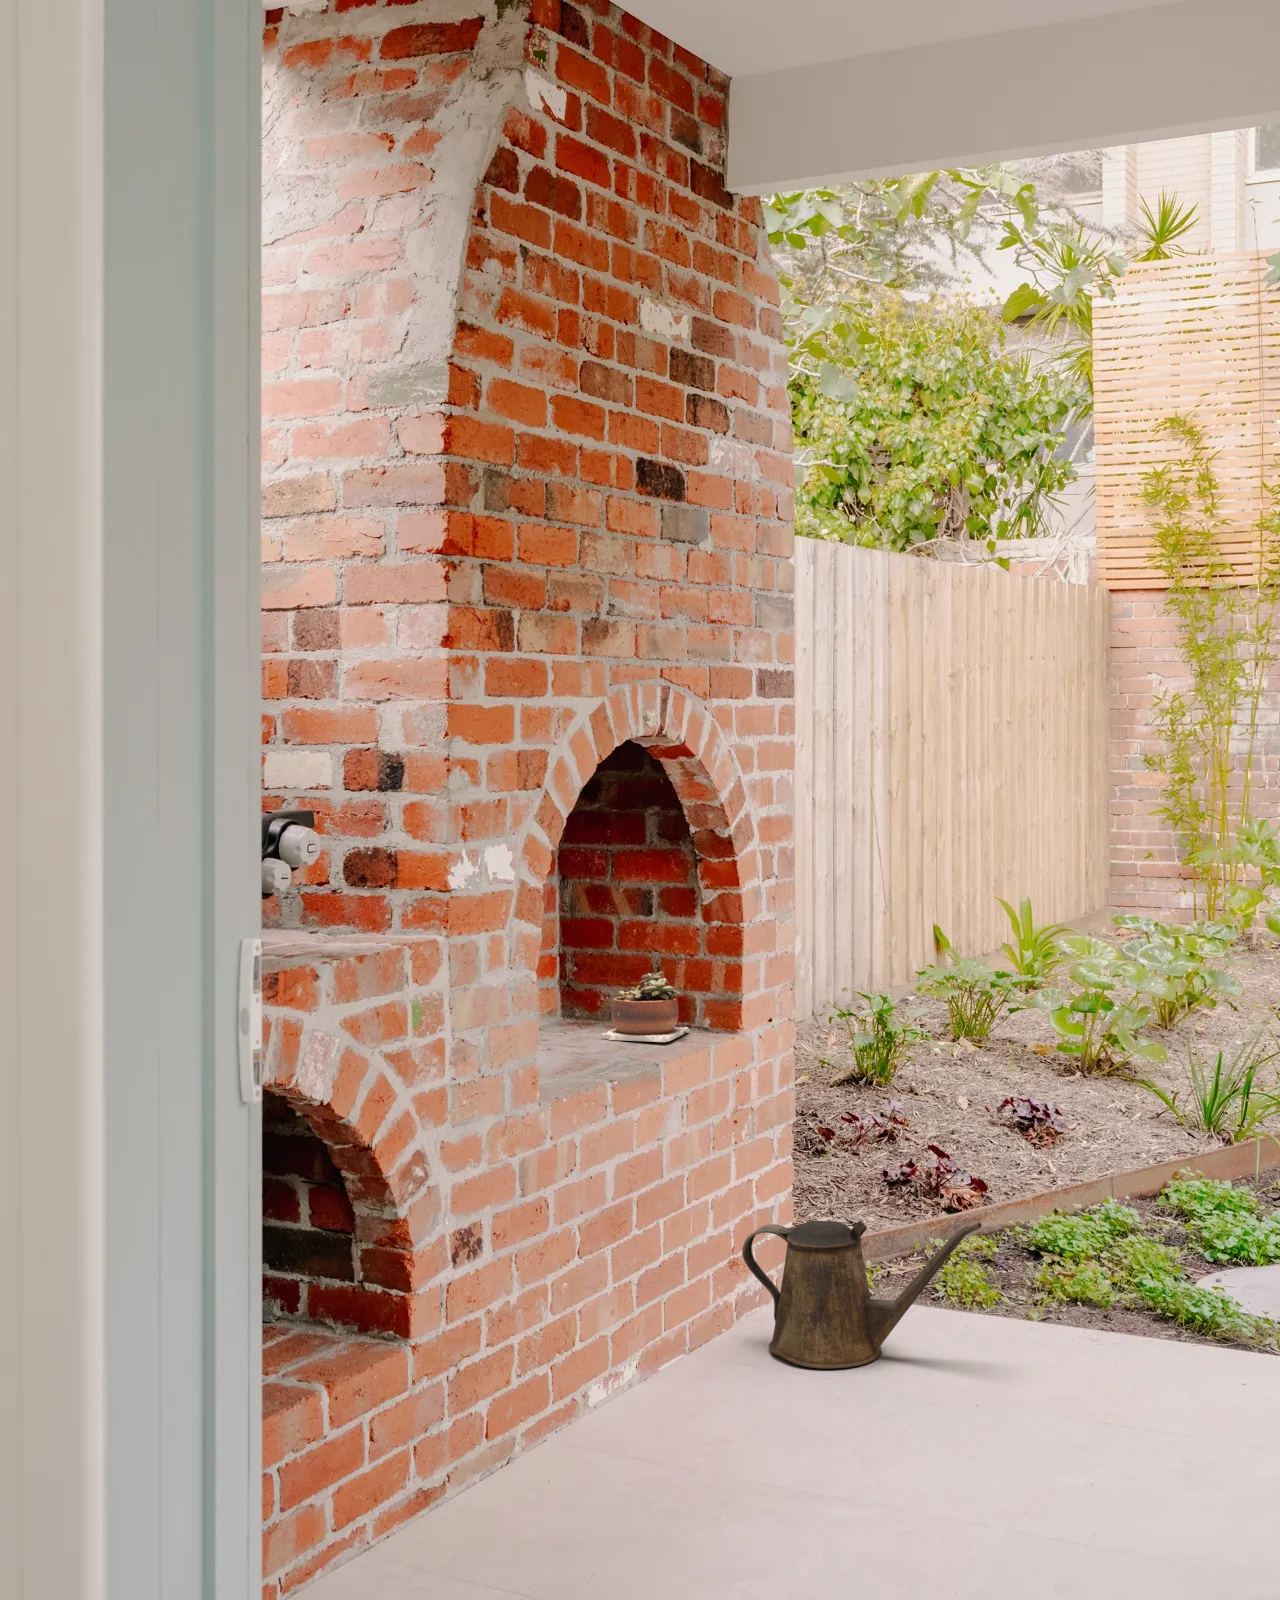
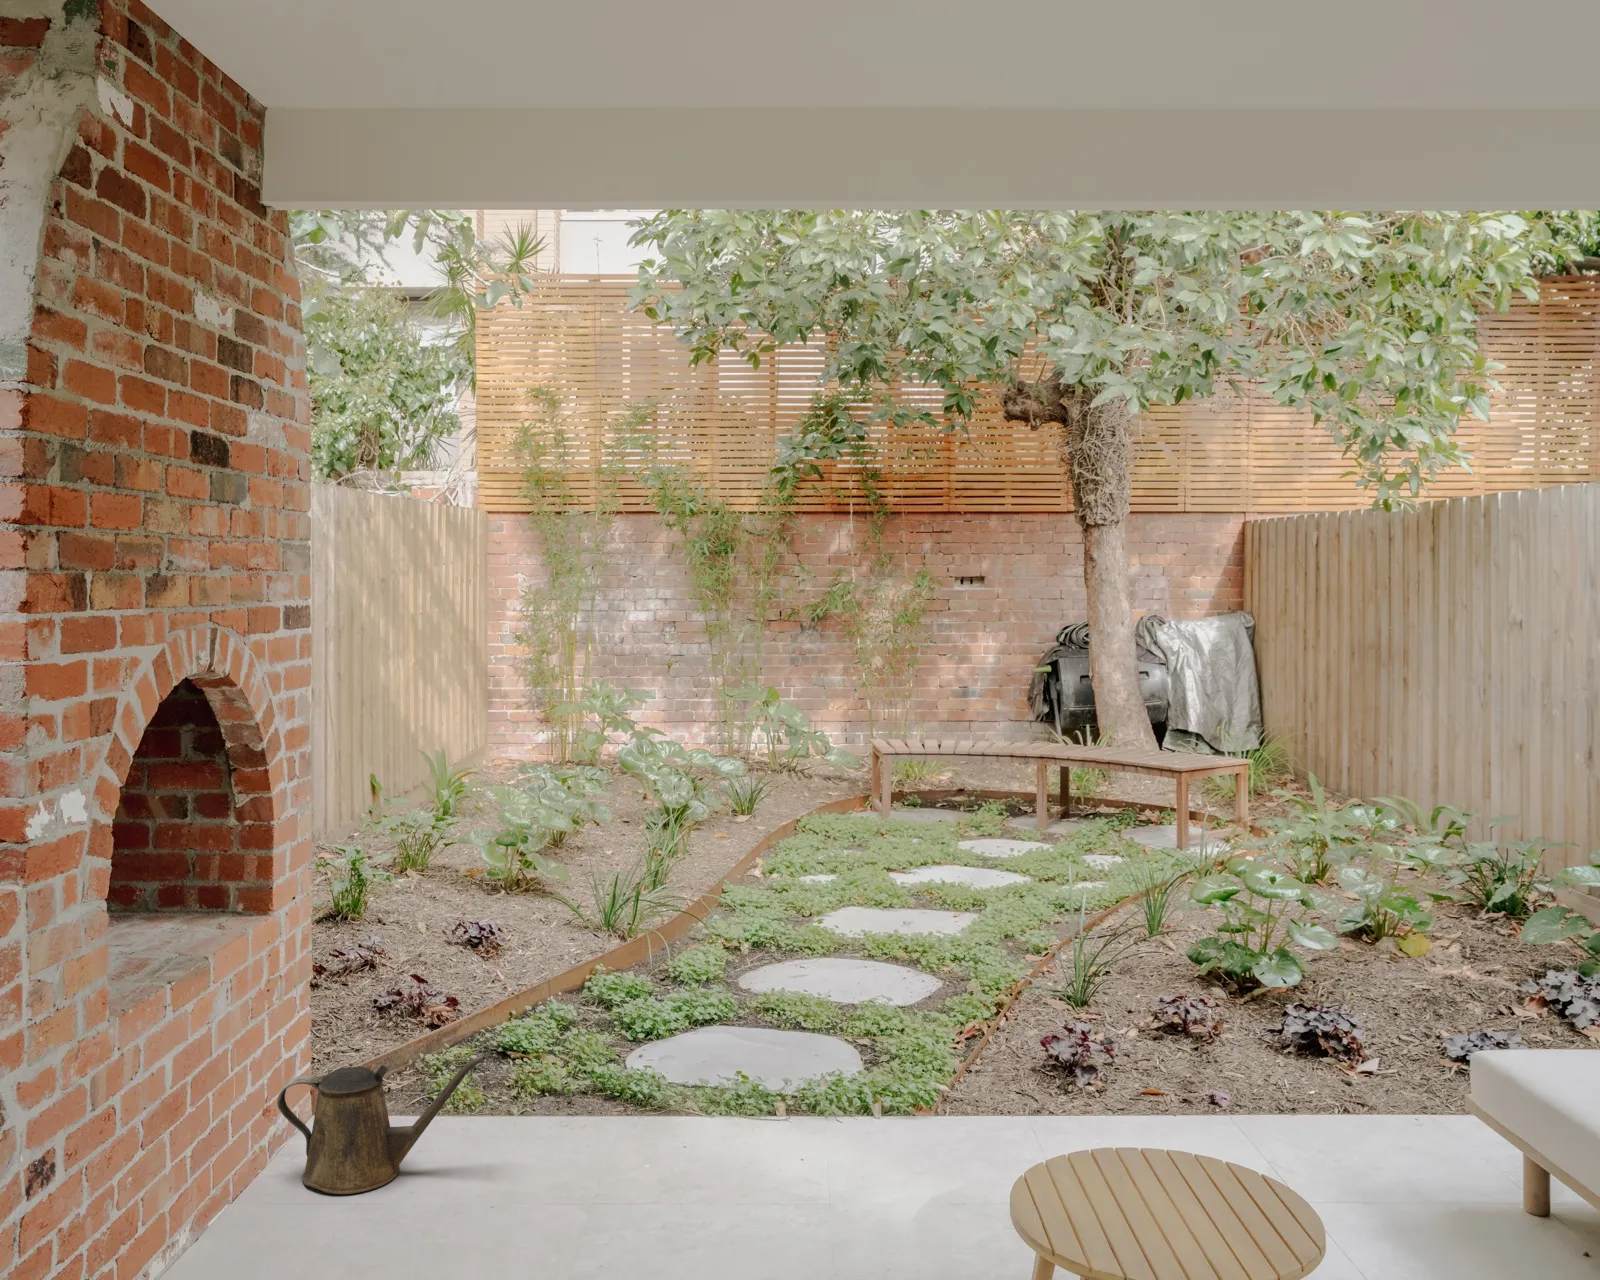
succulent plant: present [601,972,690,1042] -> none [147,870,228,935]

